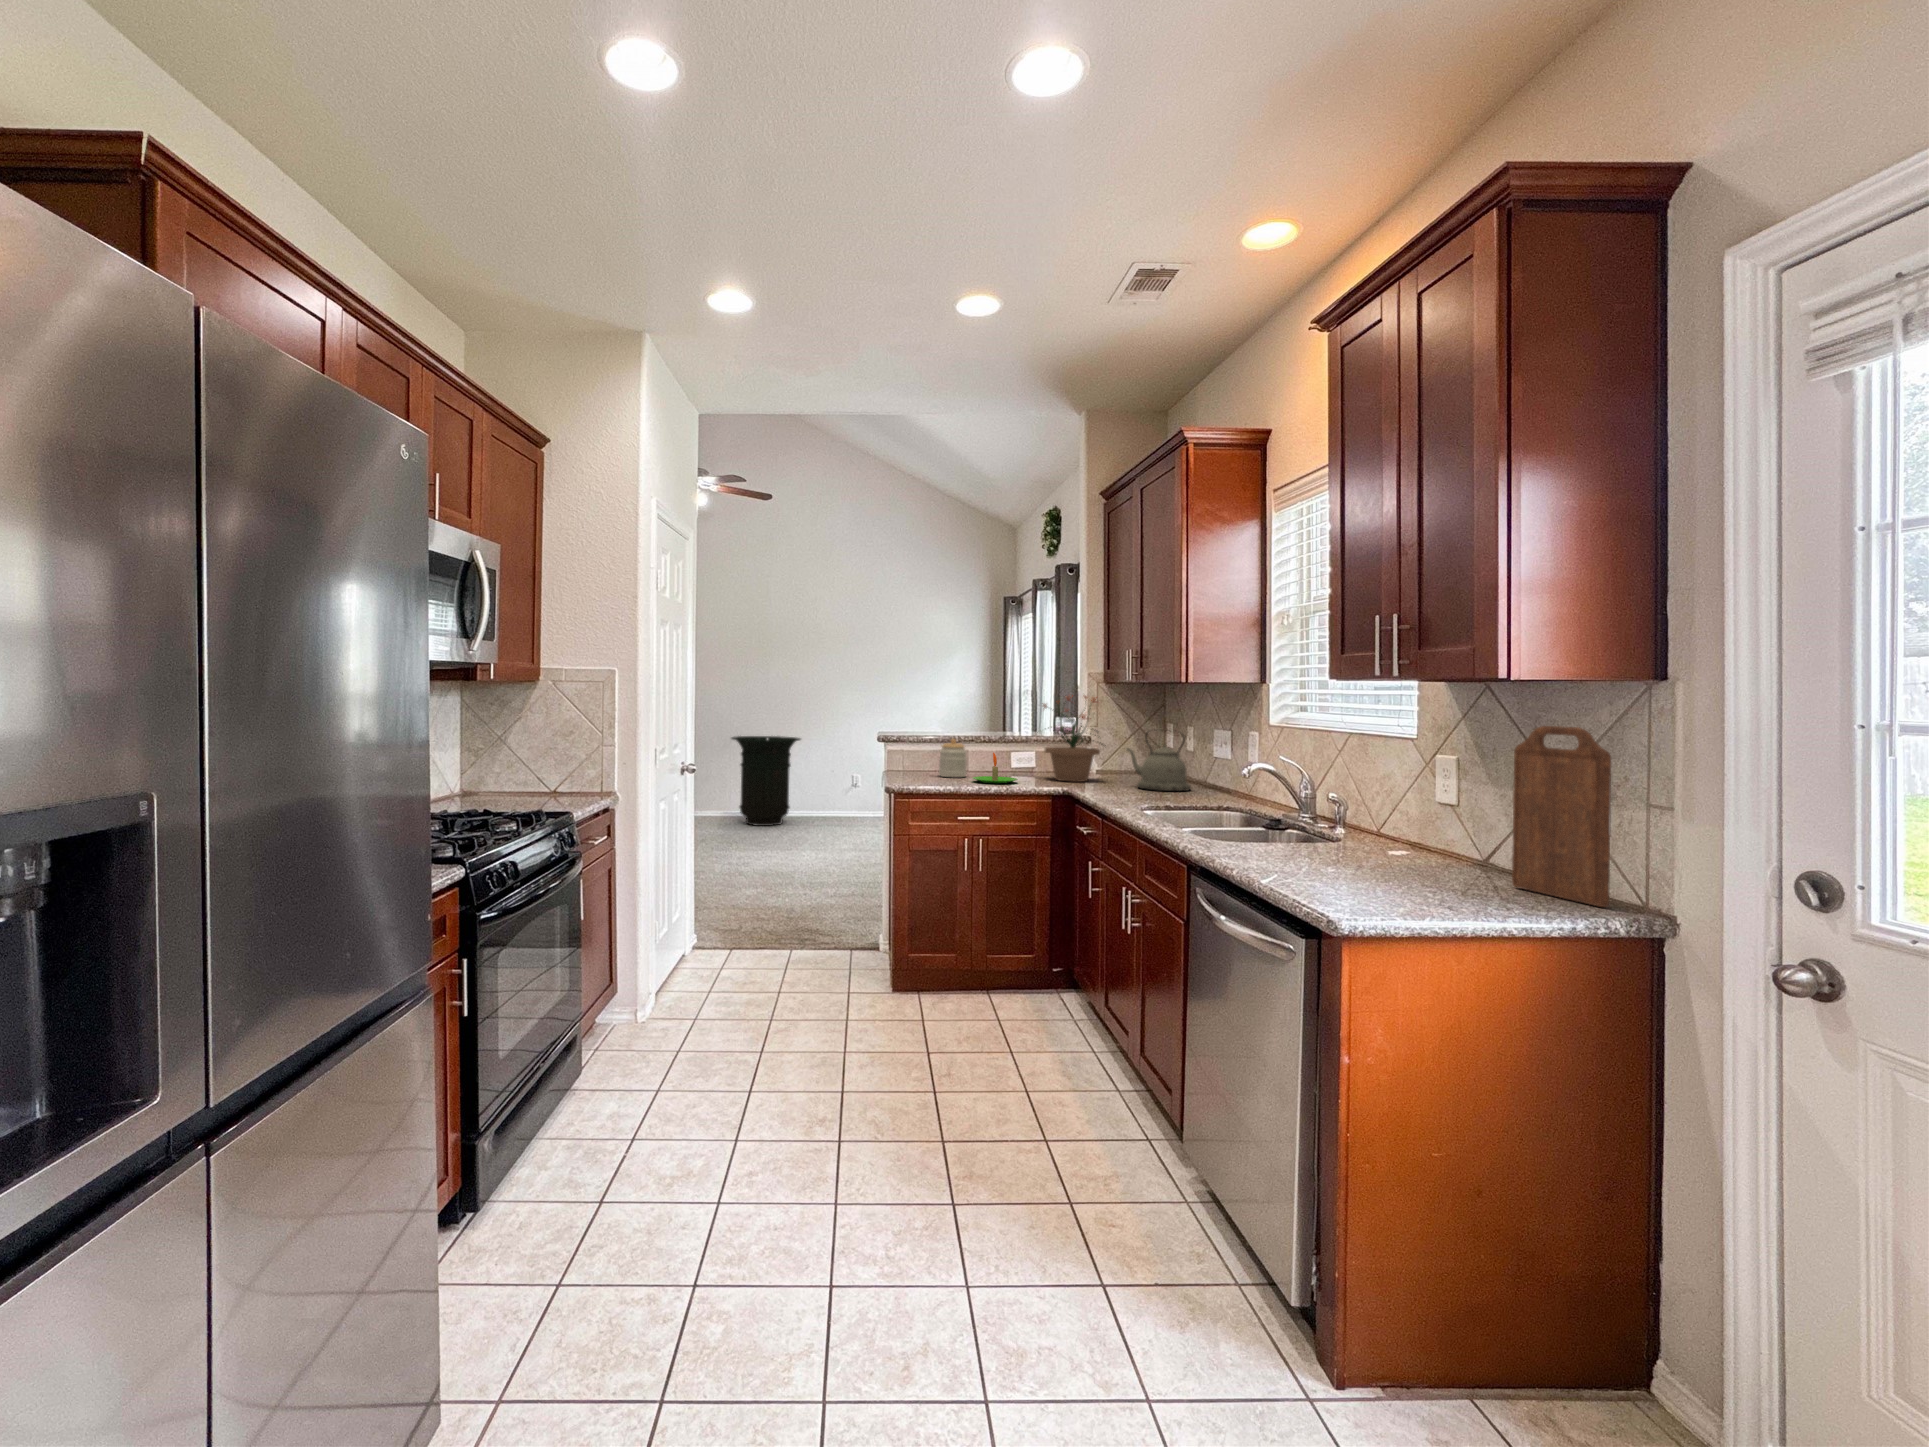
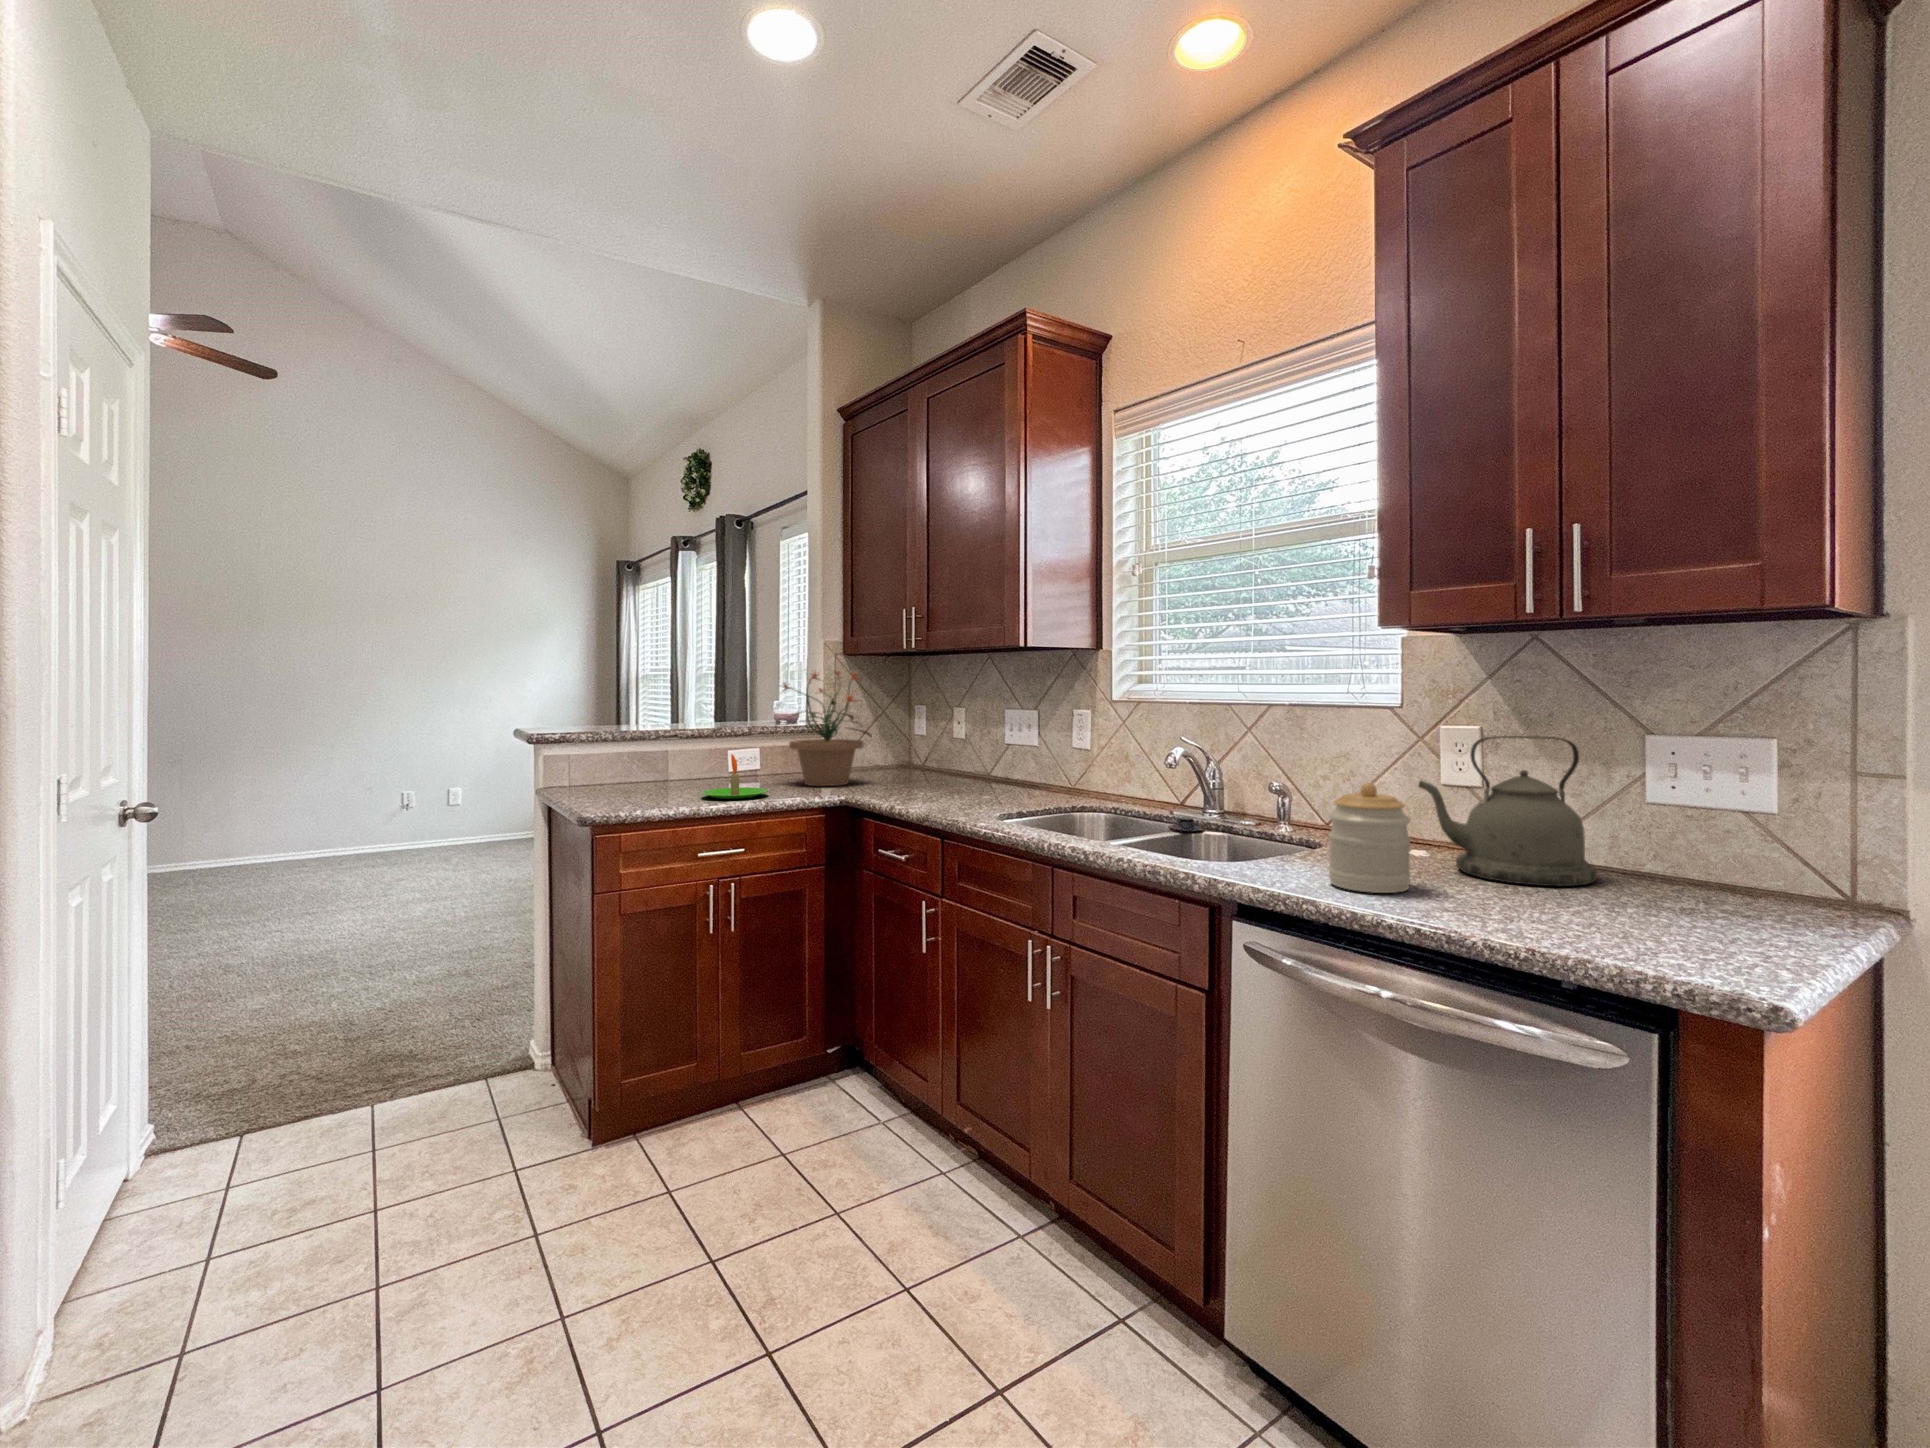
cutting board: present [1512,726,1611,907] -> none [1669,679,1841,914]
kettle: present [1127,732,1191,791] -> present [1419,736,1597,886]
trash can: present [732,736,800,826] -> none [192,747,323,881]
jar: present [939,739,967,777] -> present [1329,783,1411,893]

